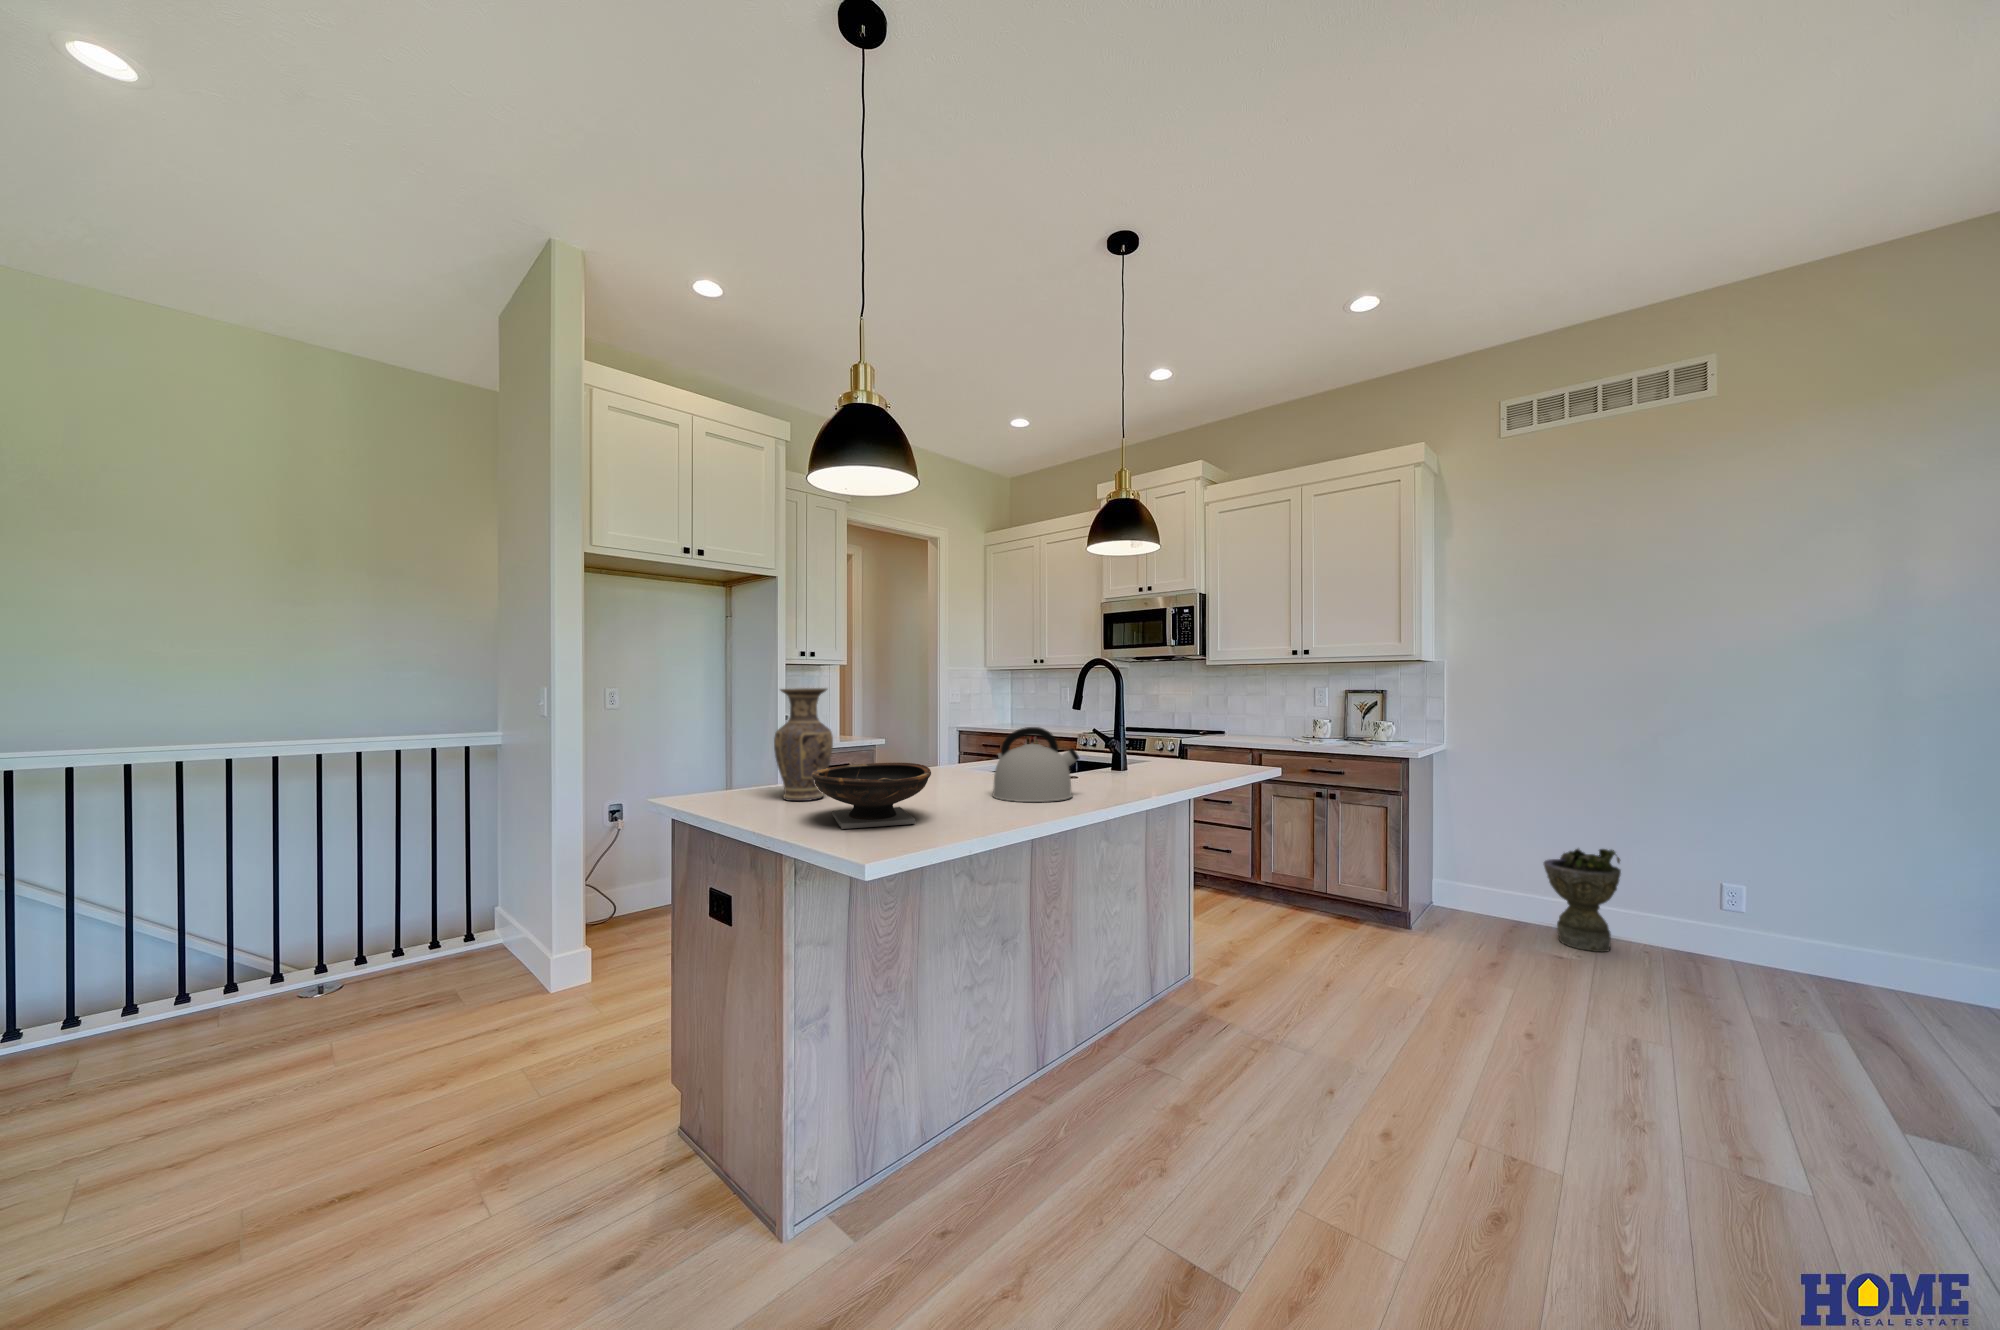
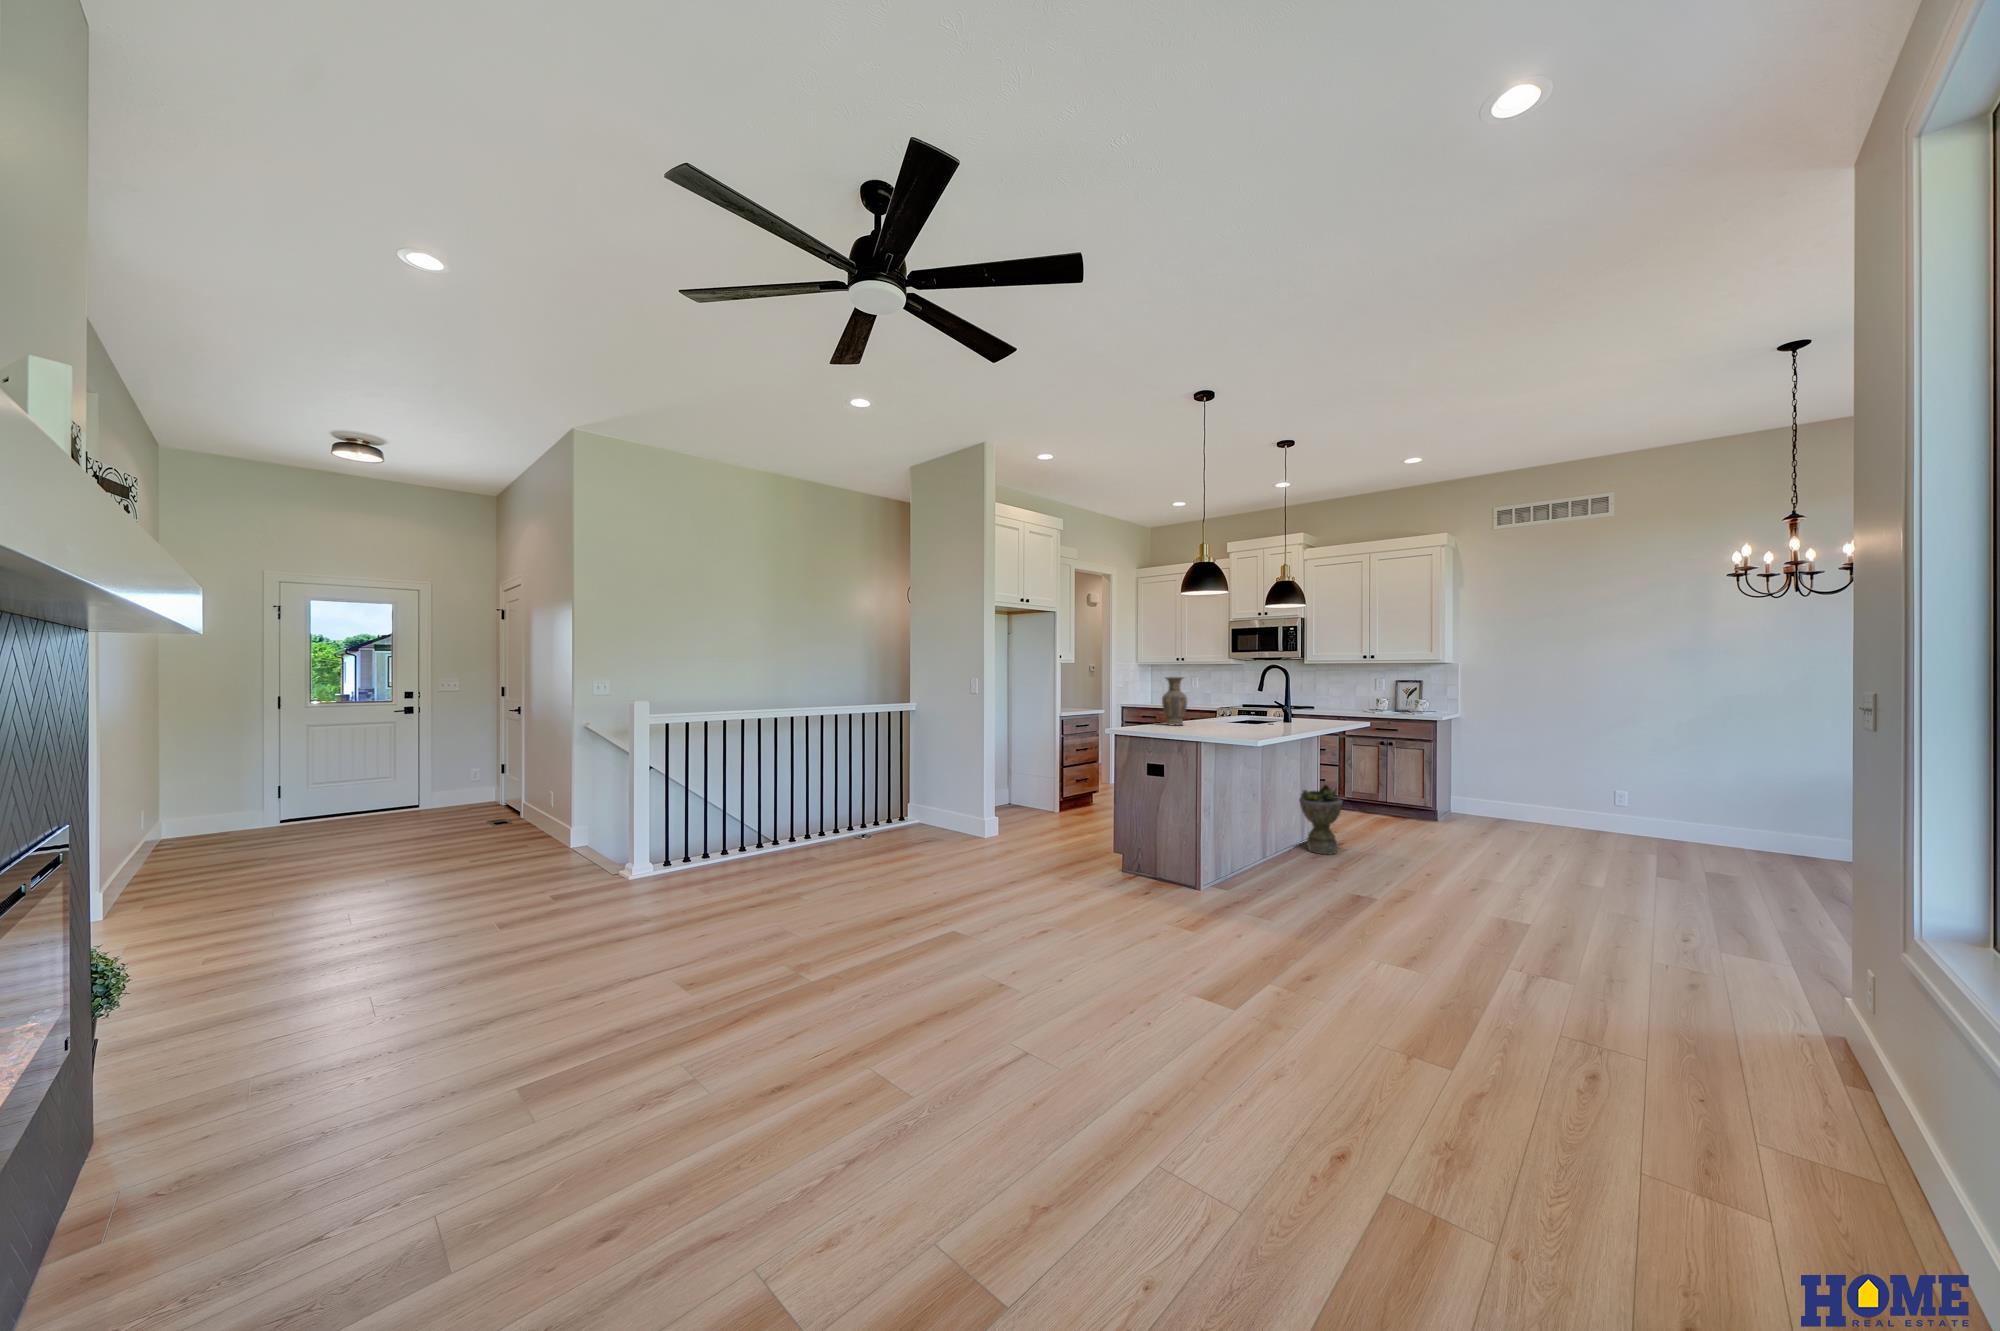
kettle: present [993,727,1079,802] -> none [1253,695,1294,726]
bowl: present [812,763,931,829] -> none [1204,708,1253,730]
planter: present [1544,849,1621,952] -> present [1299,784,1343,855]

